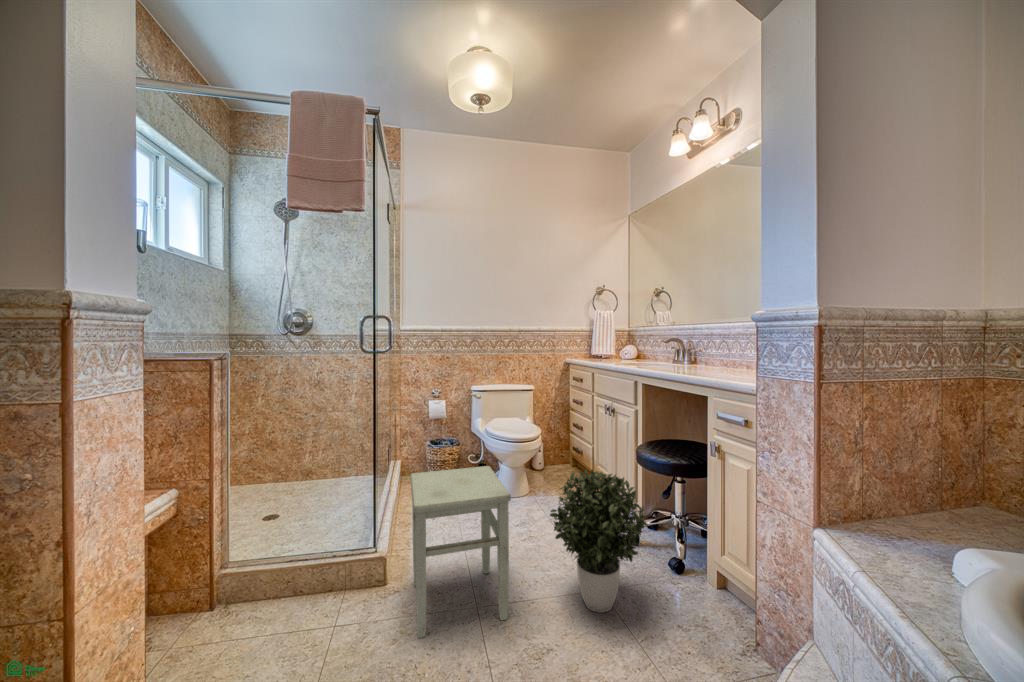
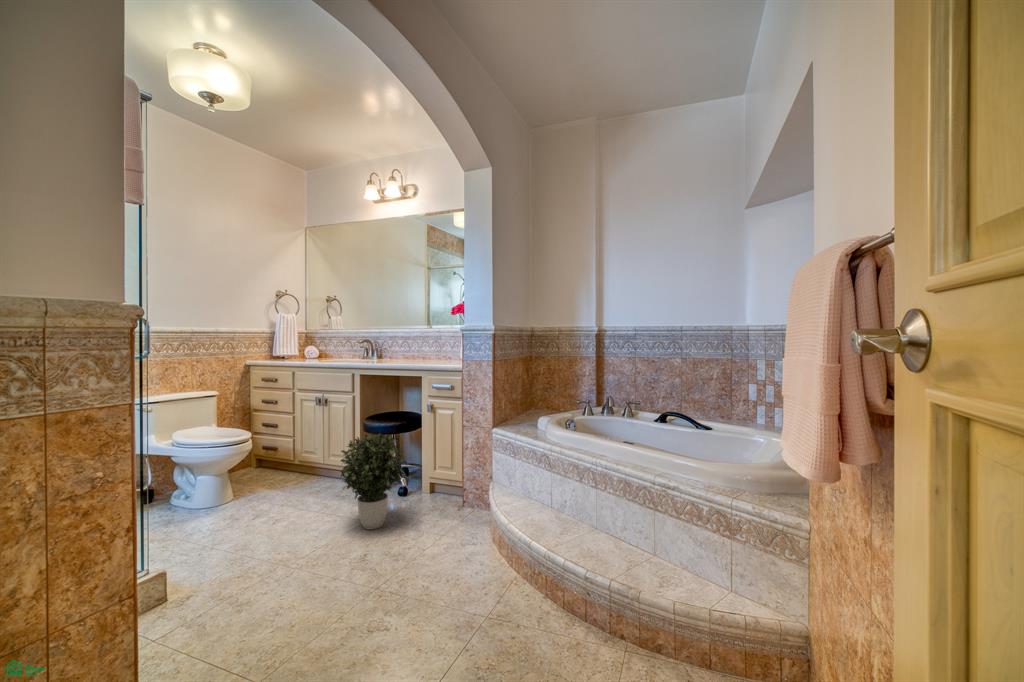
stool: present [410,466,511,638] -> none [204,455,327,595]

